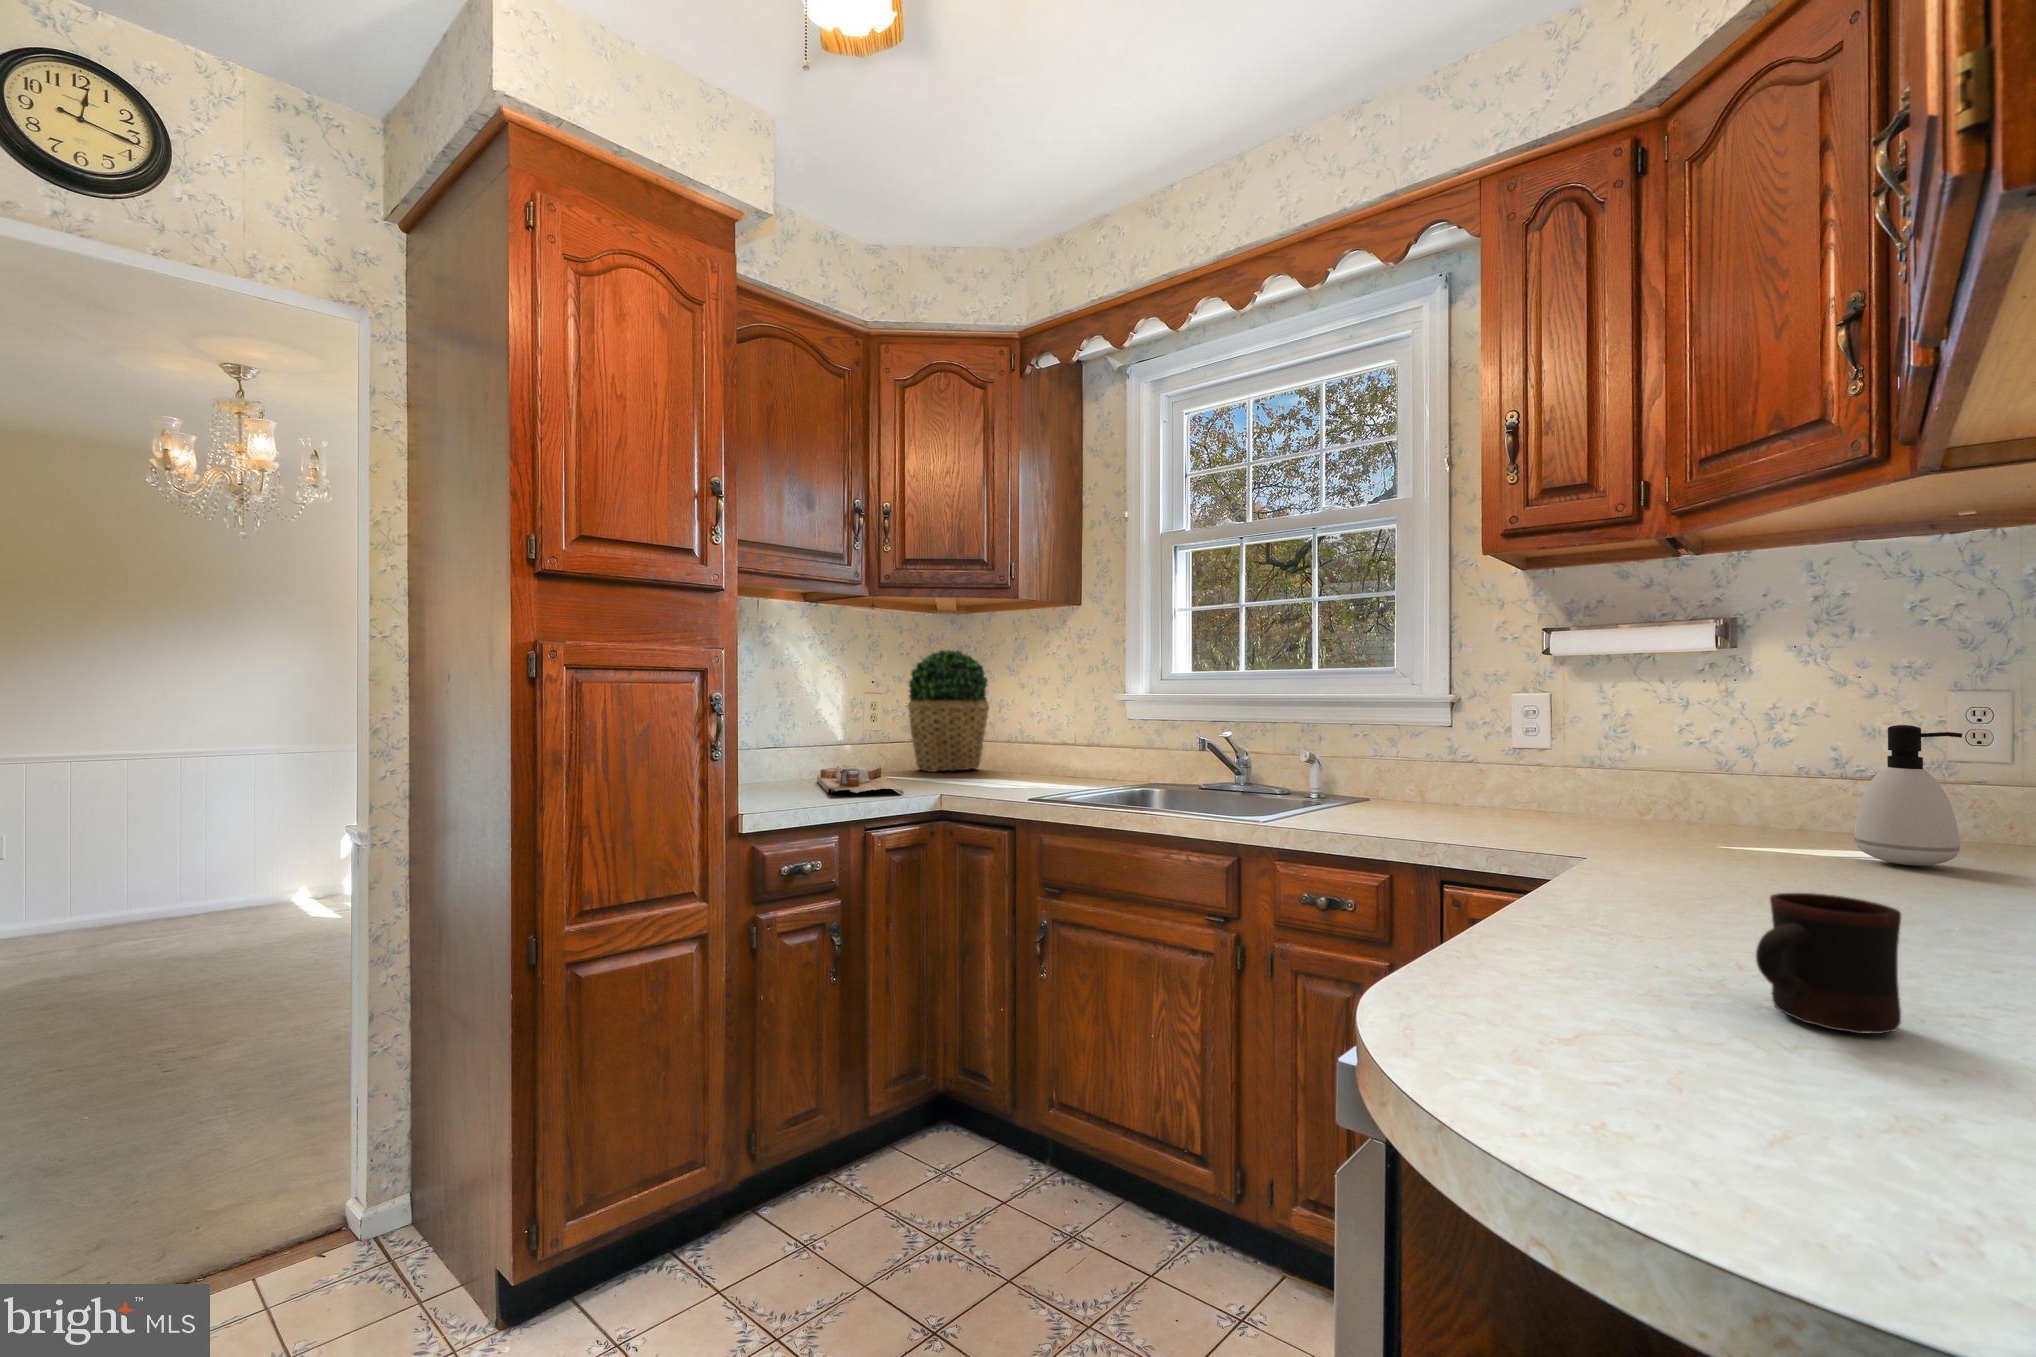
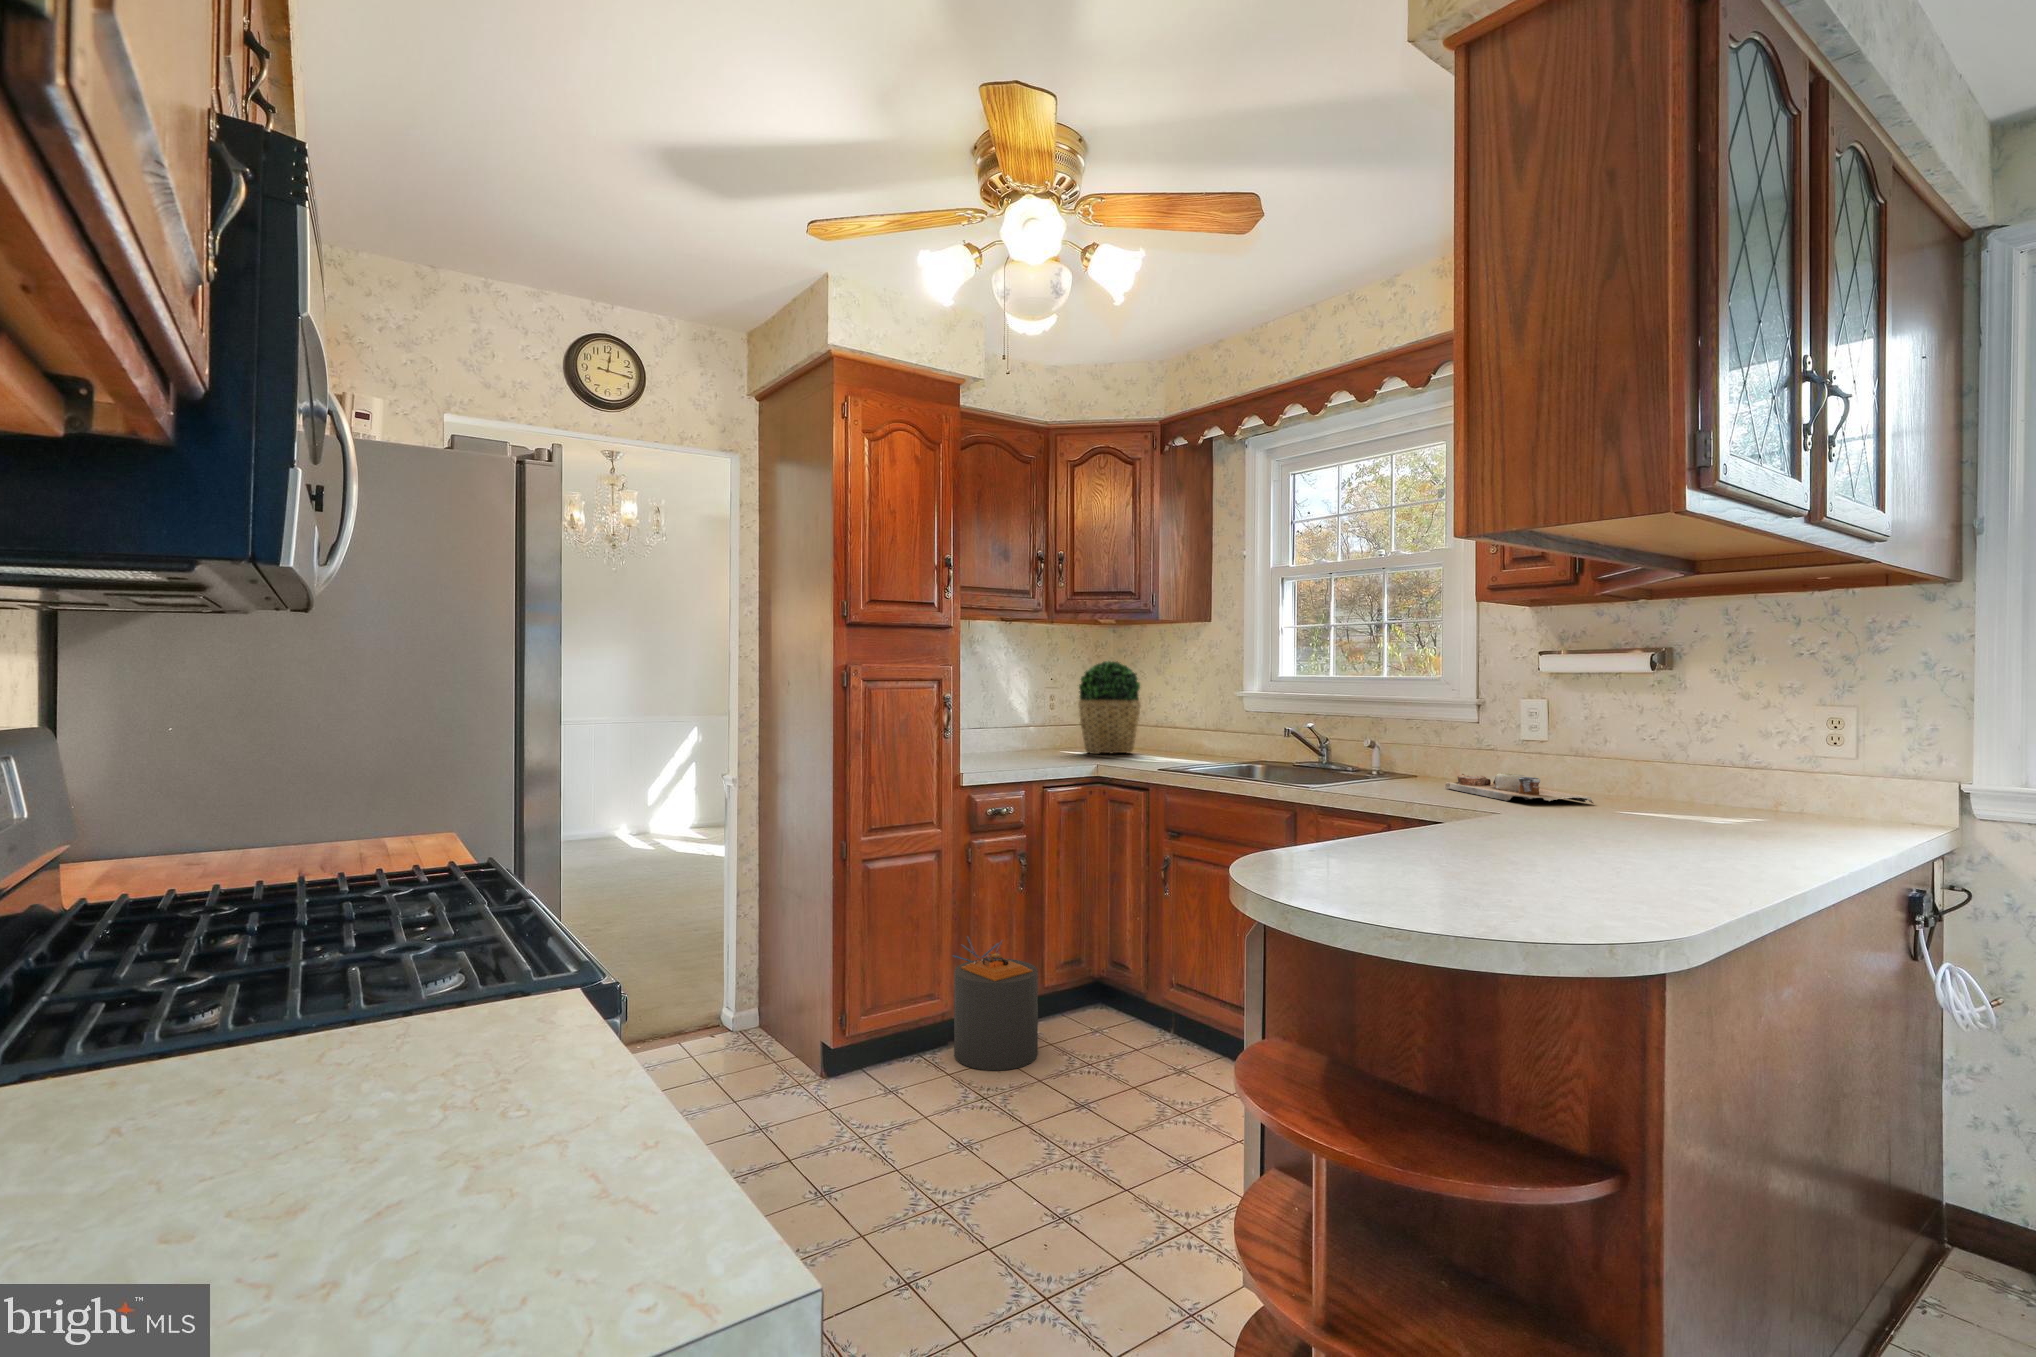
soap dispenser: present [1854,725,1962,866] -> none [1679,720,1738,811]
cutting board: present [817,765,904,794] -> present [1445,773,1593,803]
mug: present [1756,893,1901,1034] -> none [1412,789,1476,845]
trash can: none [715,1065,859,1297] -> present [953,937,1038,1070]

